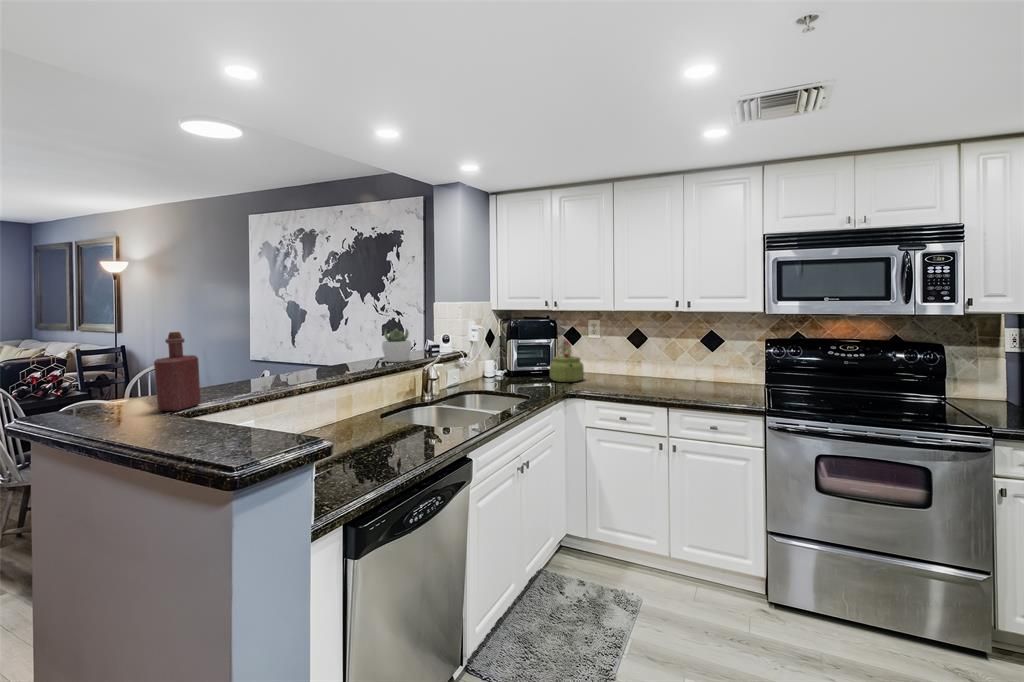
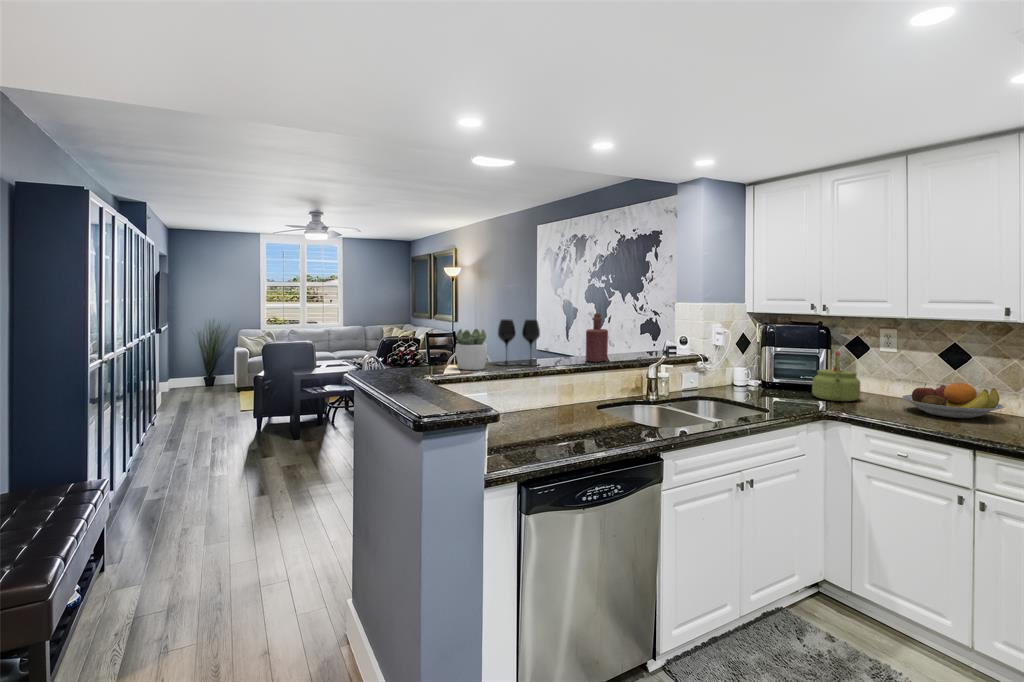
succulent plant: present [382,328,411,362] -> present [455,329,488,370]
wine glass: none [257,329,312,385] -> present [498,319,540,366]
bottle: present [154,332,201,411] -> present [586,314,608,362]
fruit bowl: none [614,360,674,386] -> present [902,383,1003,418]

